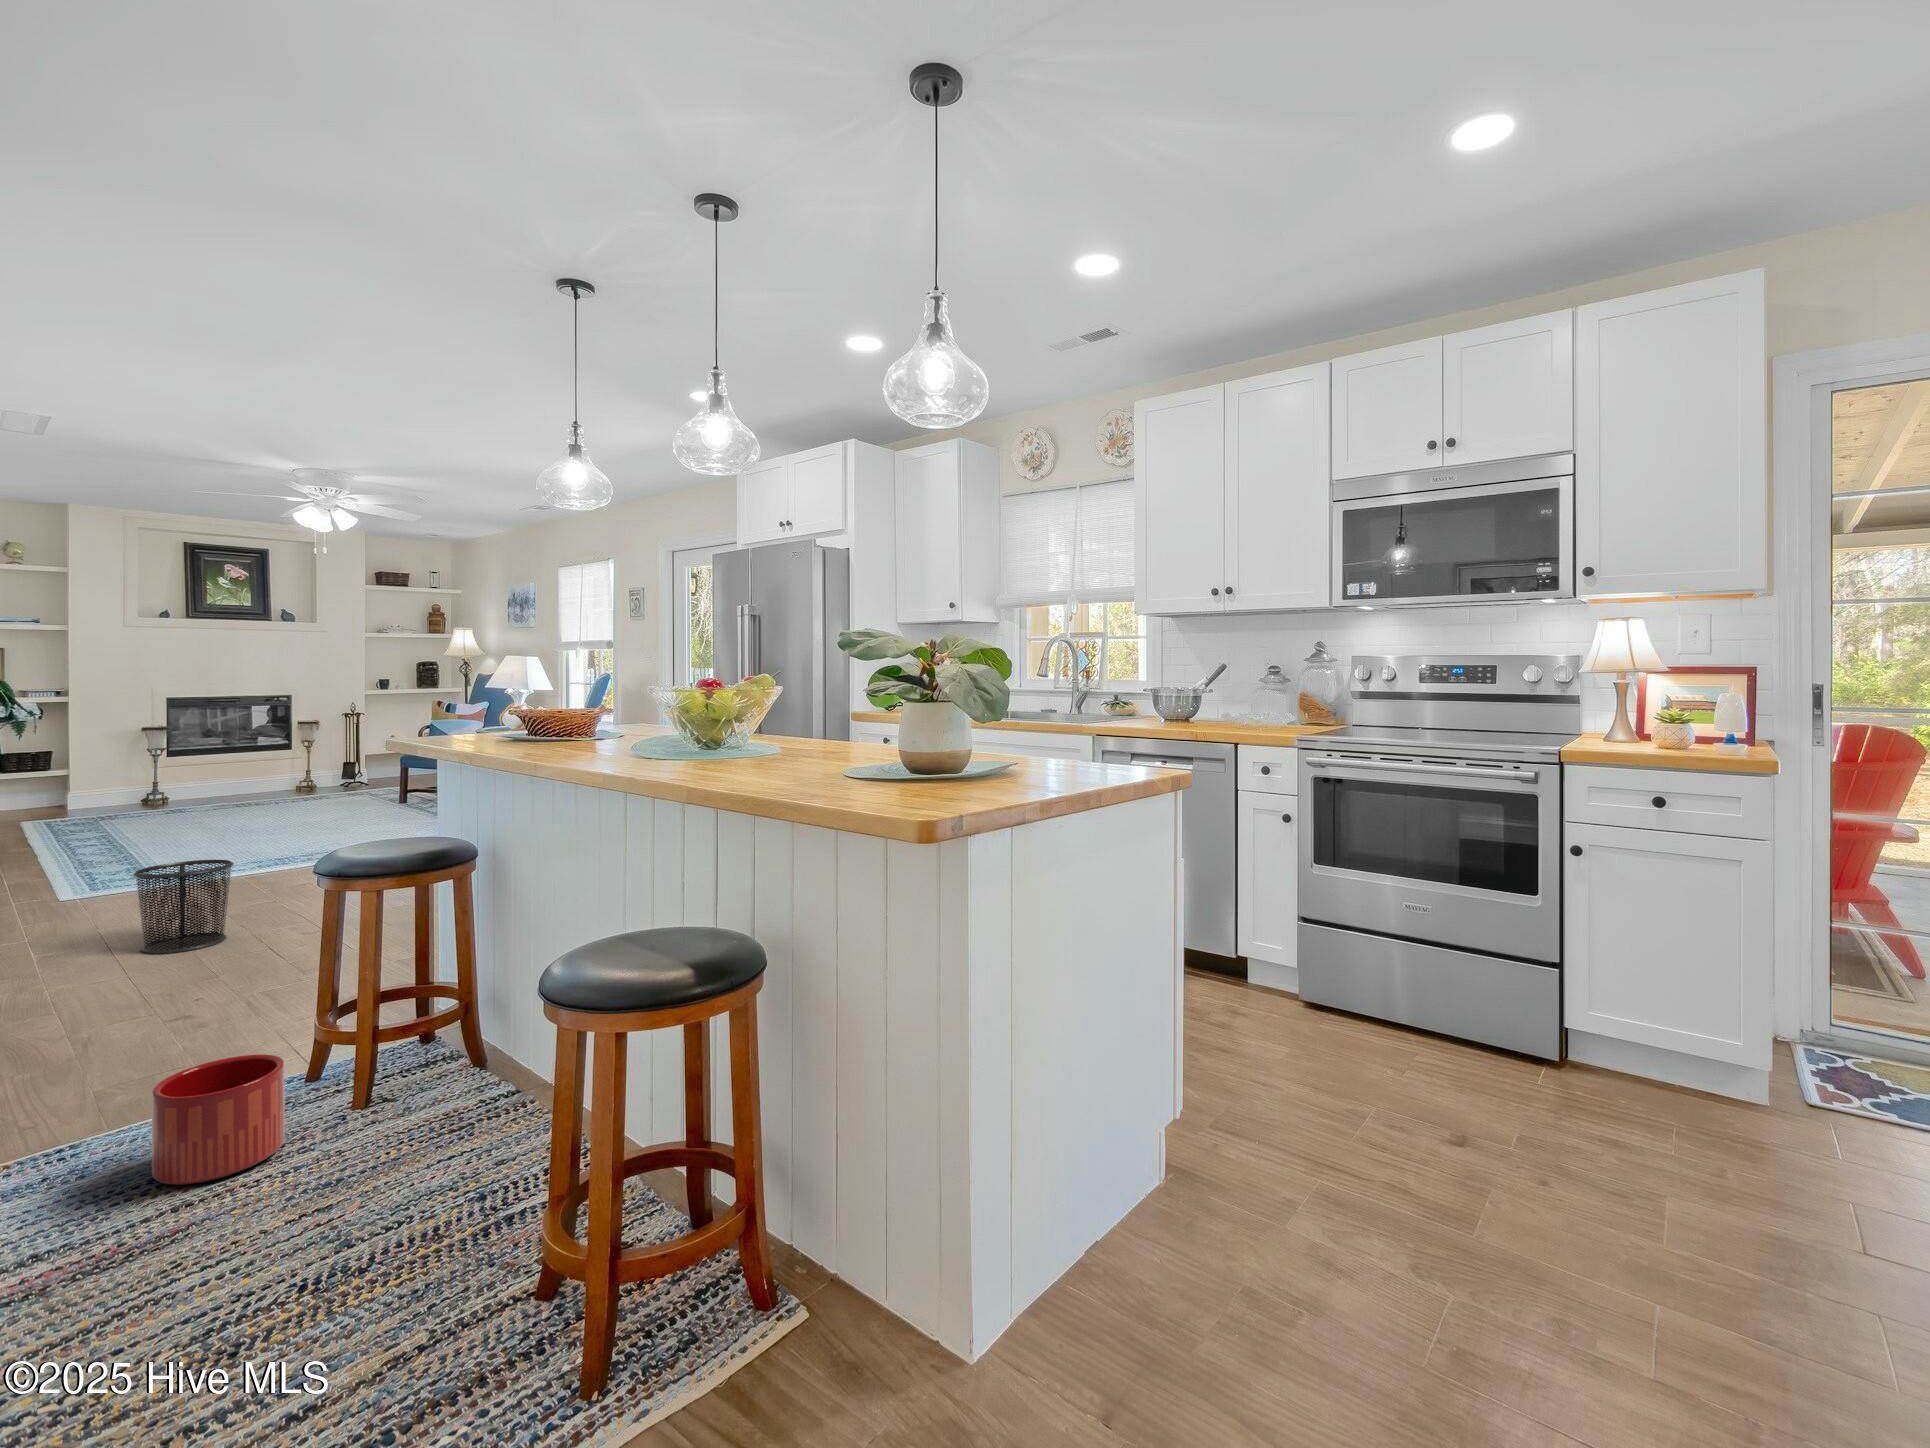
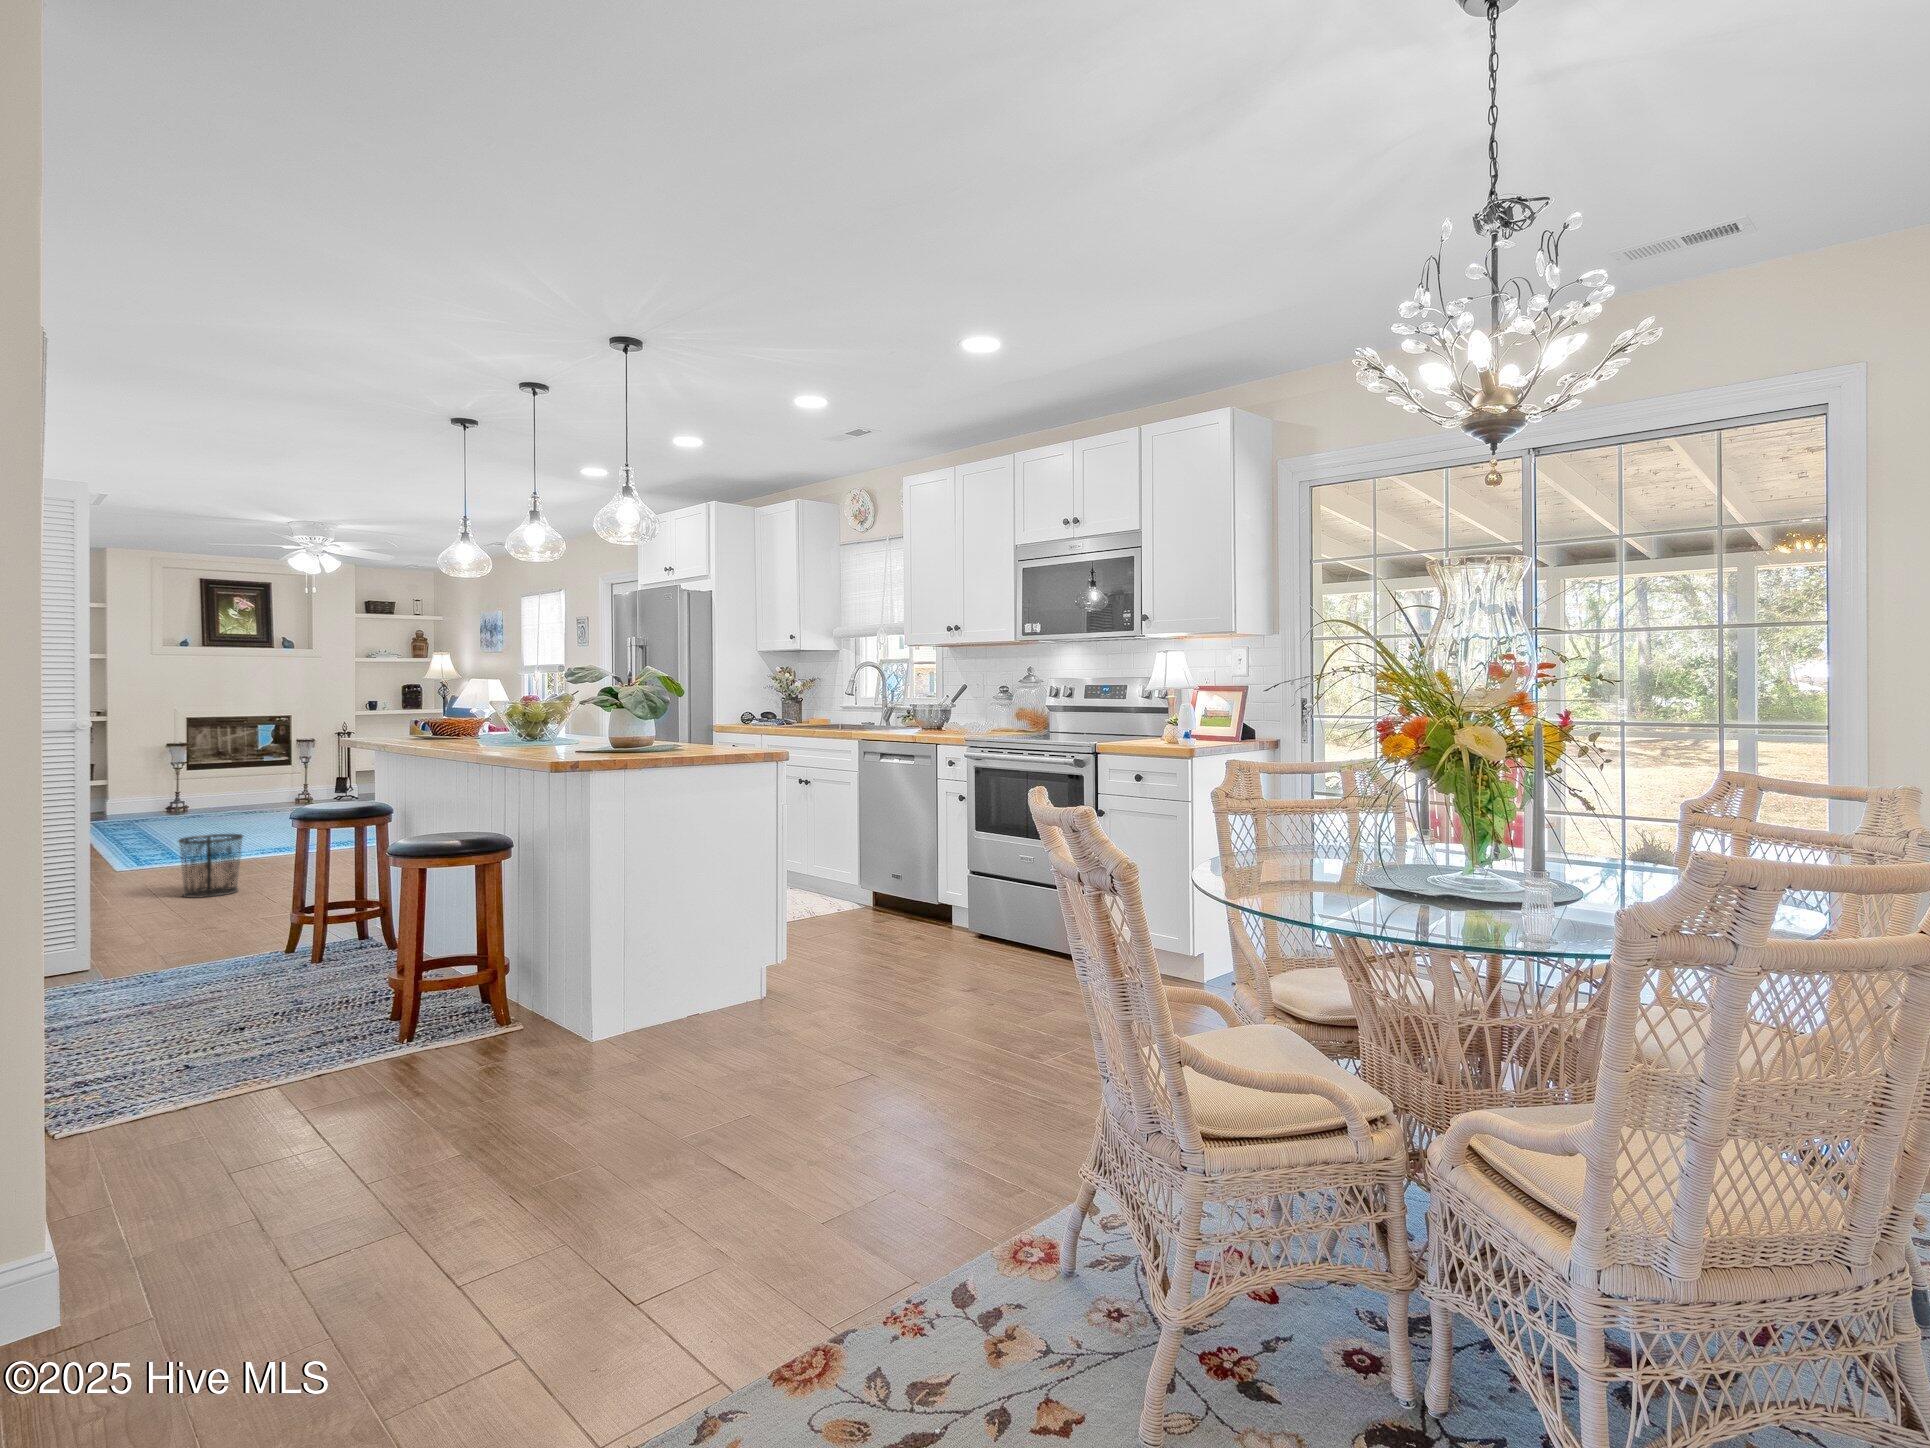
planter: present [152,1054,285,1185] -> none [203,922,273,984]

